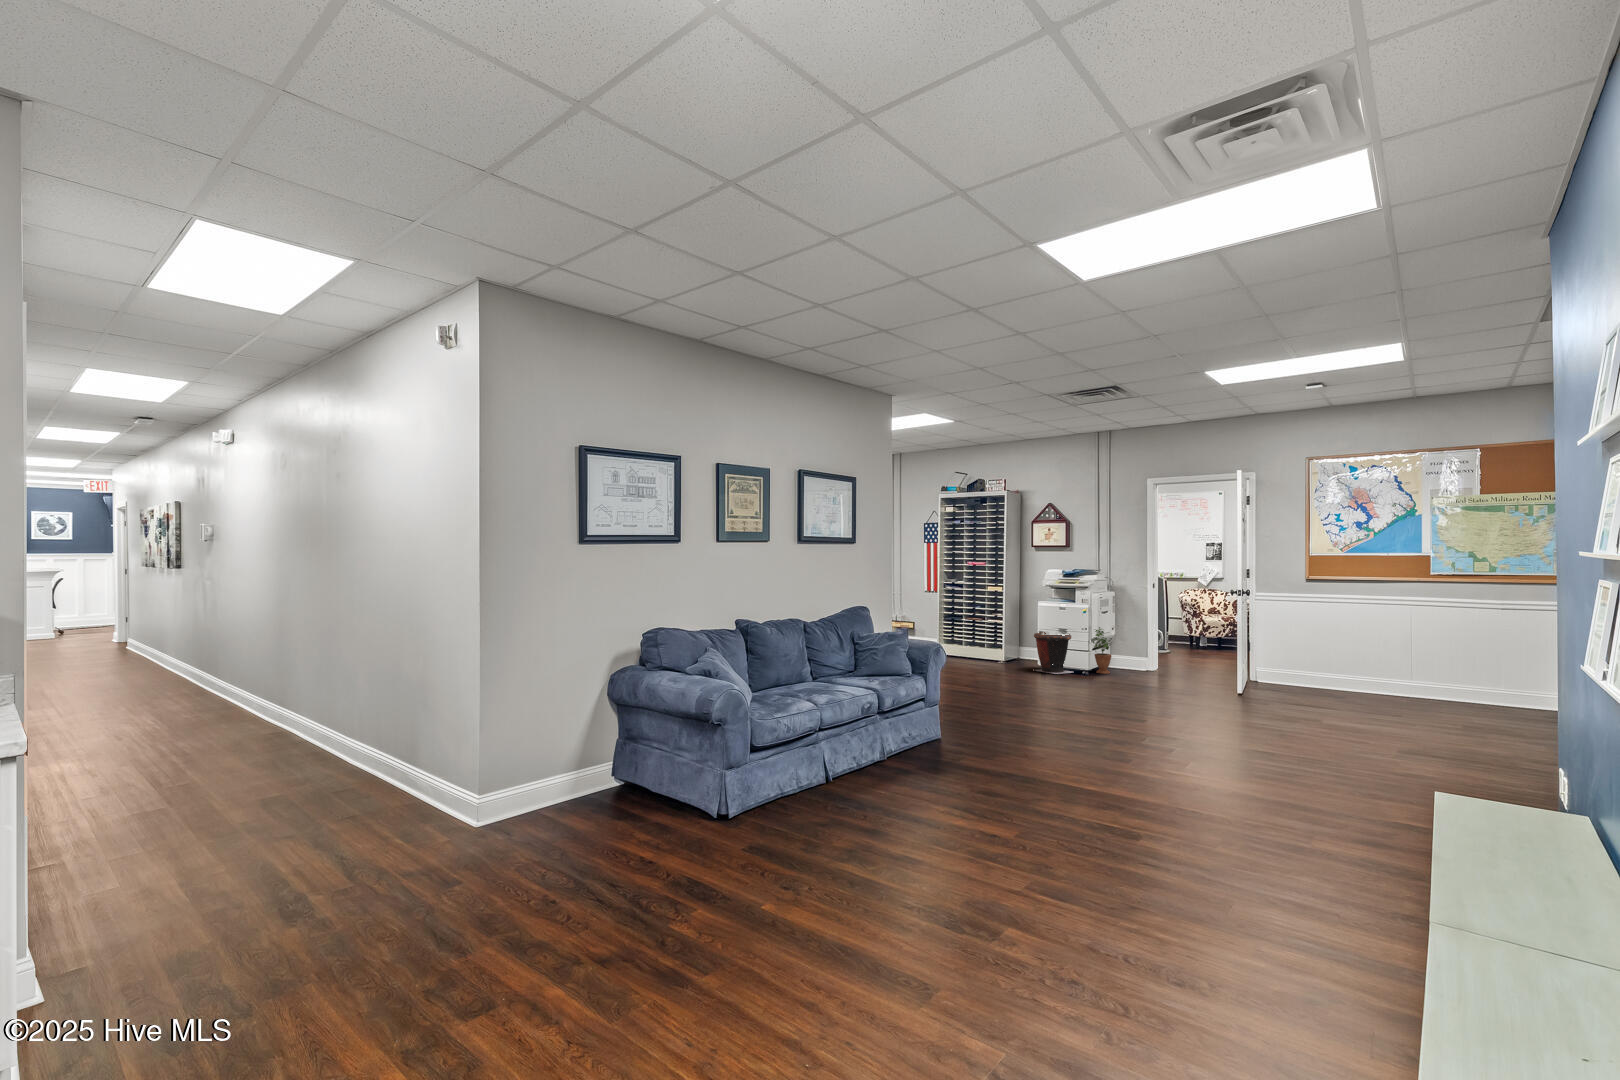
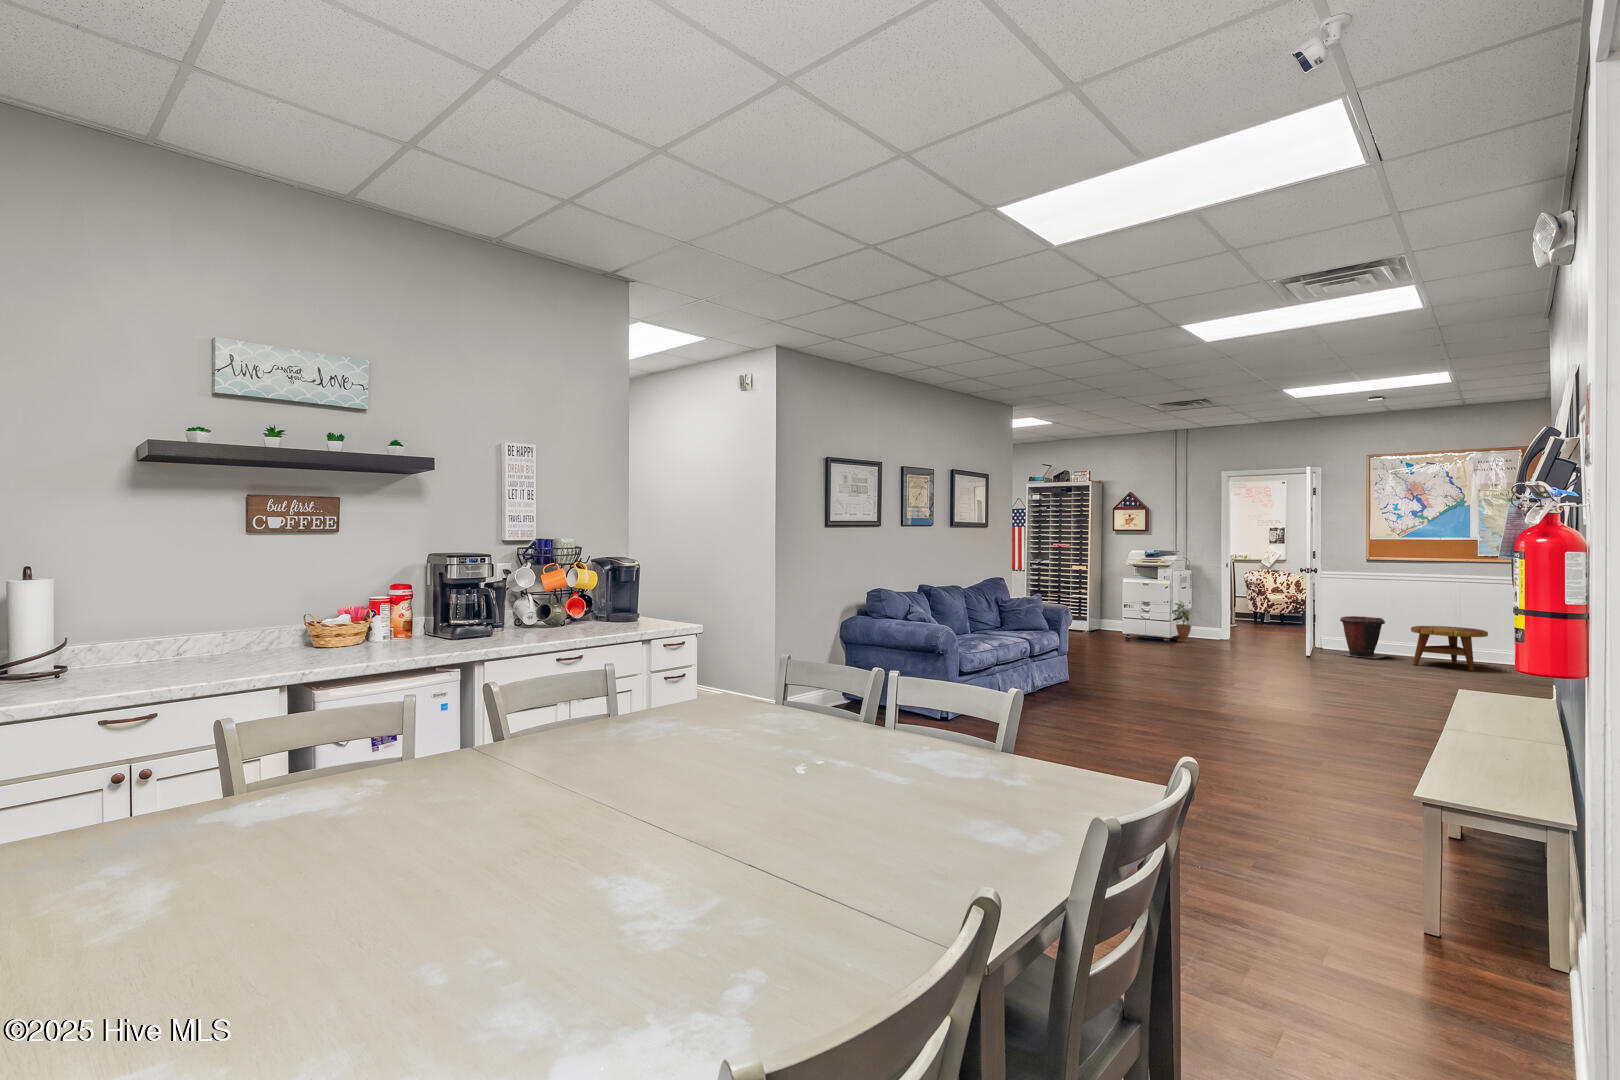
waste bin: present [1034,632,1073,674] -> present [1340,616,1386,658]
side table: none [1358,658,1450,714] -> present [1411,626,1488,671]

